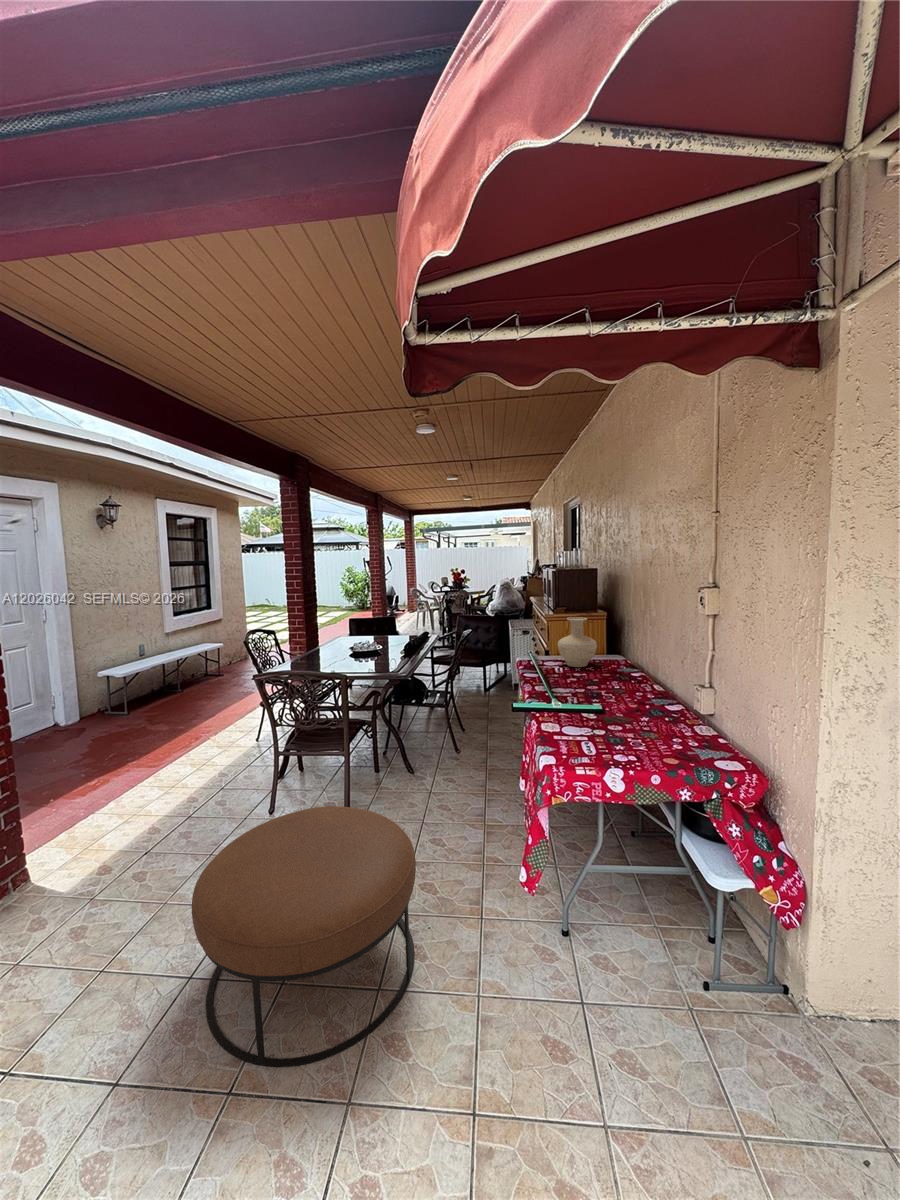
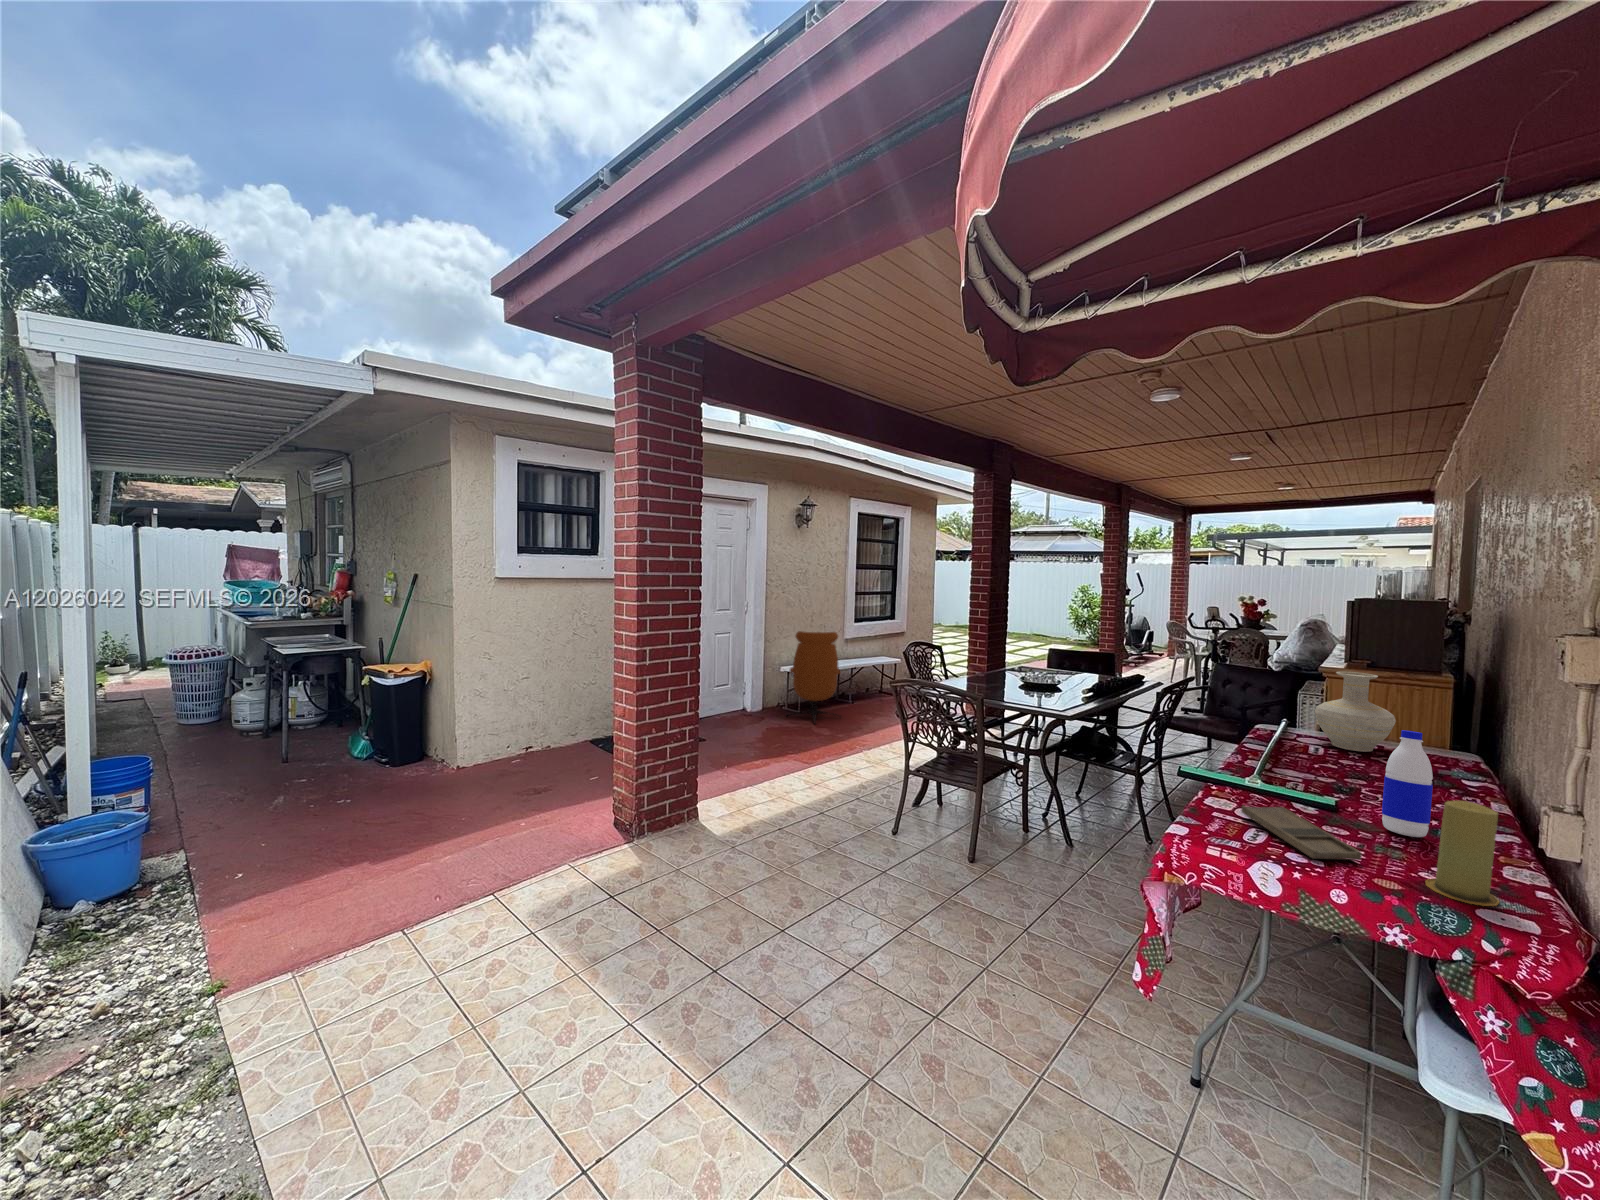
lounge chair: none [108,630,175,725] -> present [787,631,841,723]
water bottle: none [636,655,660,722] -> present [1382,730,1433,837]
candle: none [684,697,719,761] -> present [1426,801,1499,906]
tray: none [575,722,652,757] -> present [1241,806,1361,860]
ottoman: present [192,806,416,1068] -> none [784,816,1000,1044]

